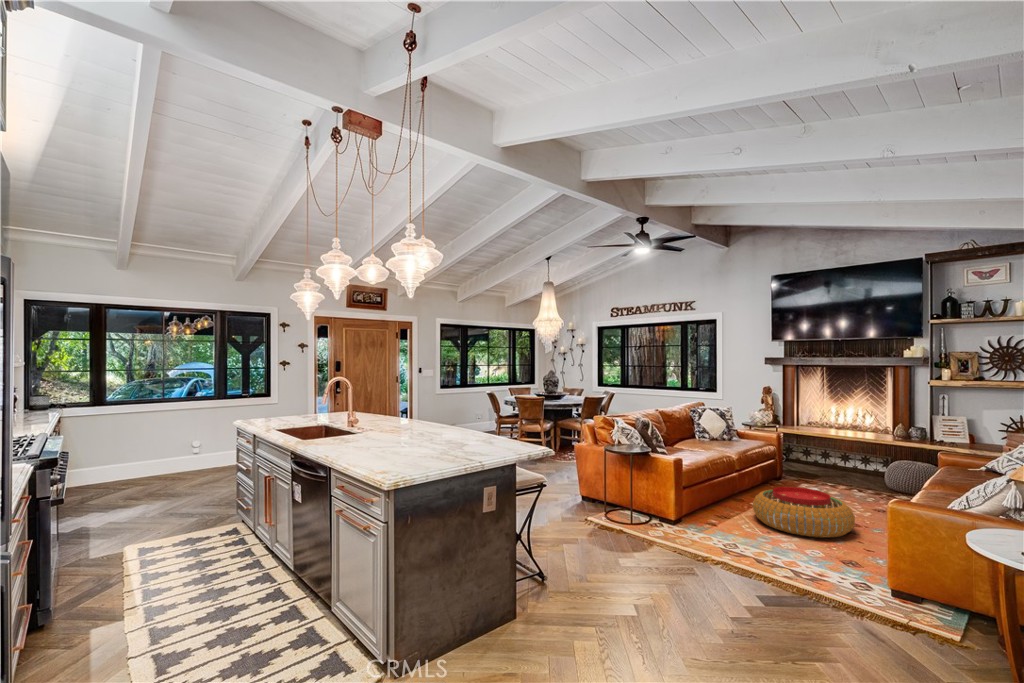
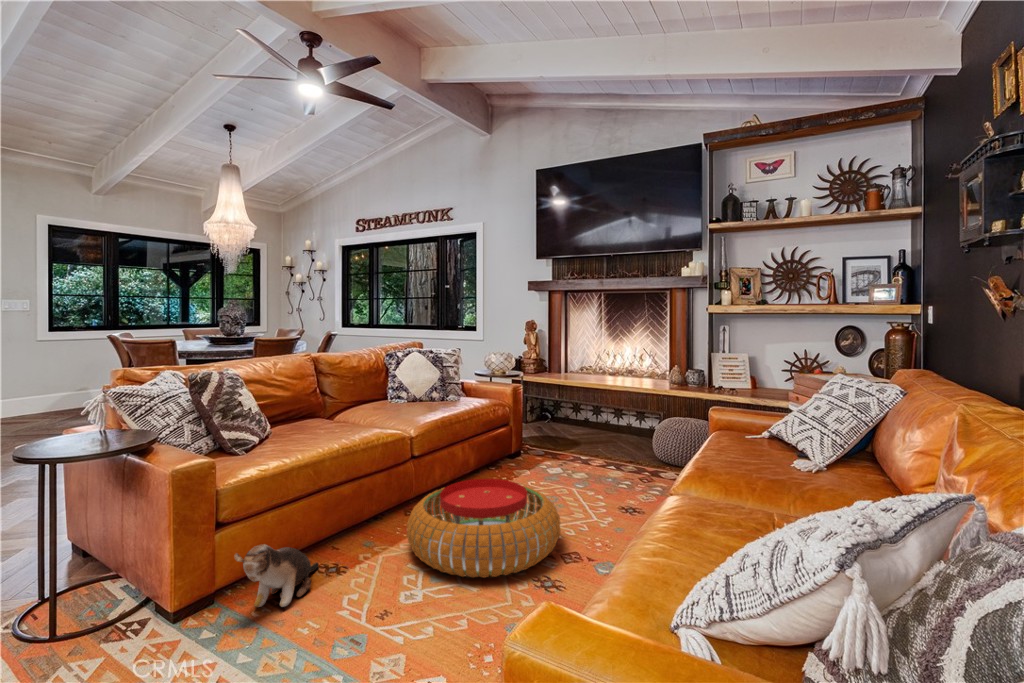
plush toy: none [696,503,720,536] -> present [234,544,319,607]

